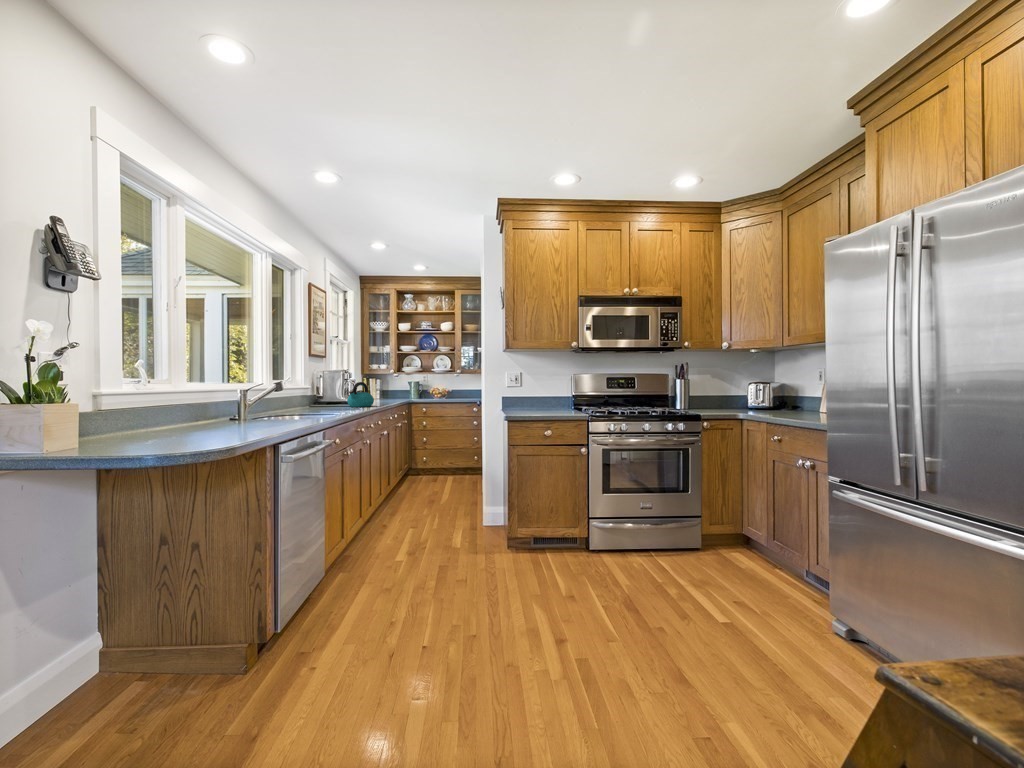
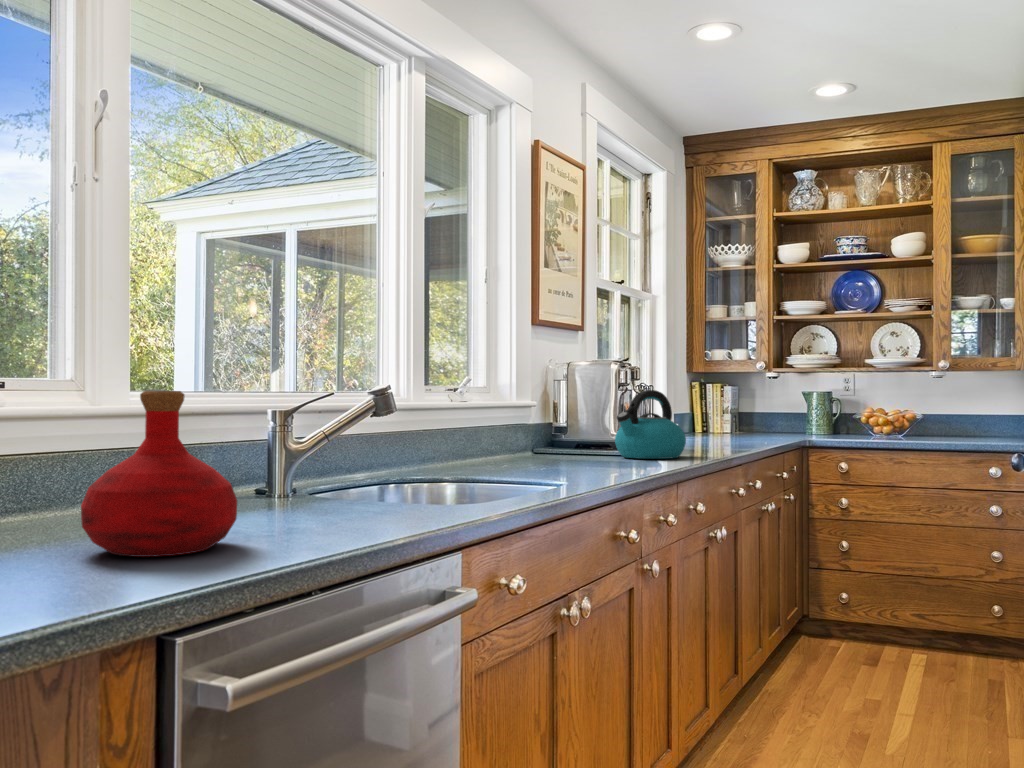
bottle: none [227,384,275,430] -> present [81,391,237,557]

